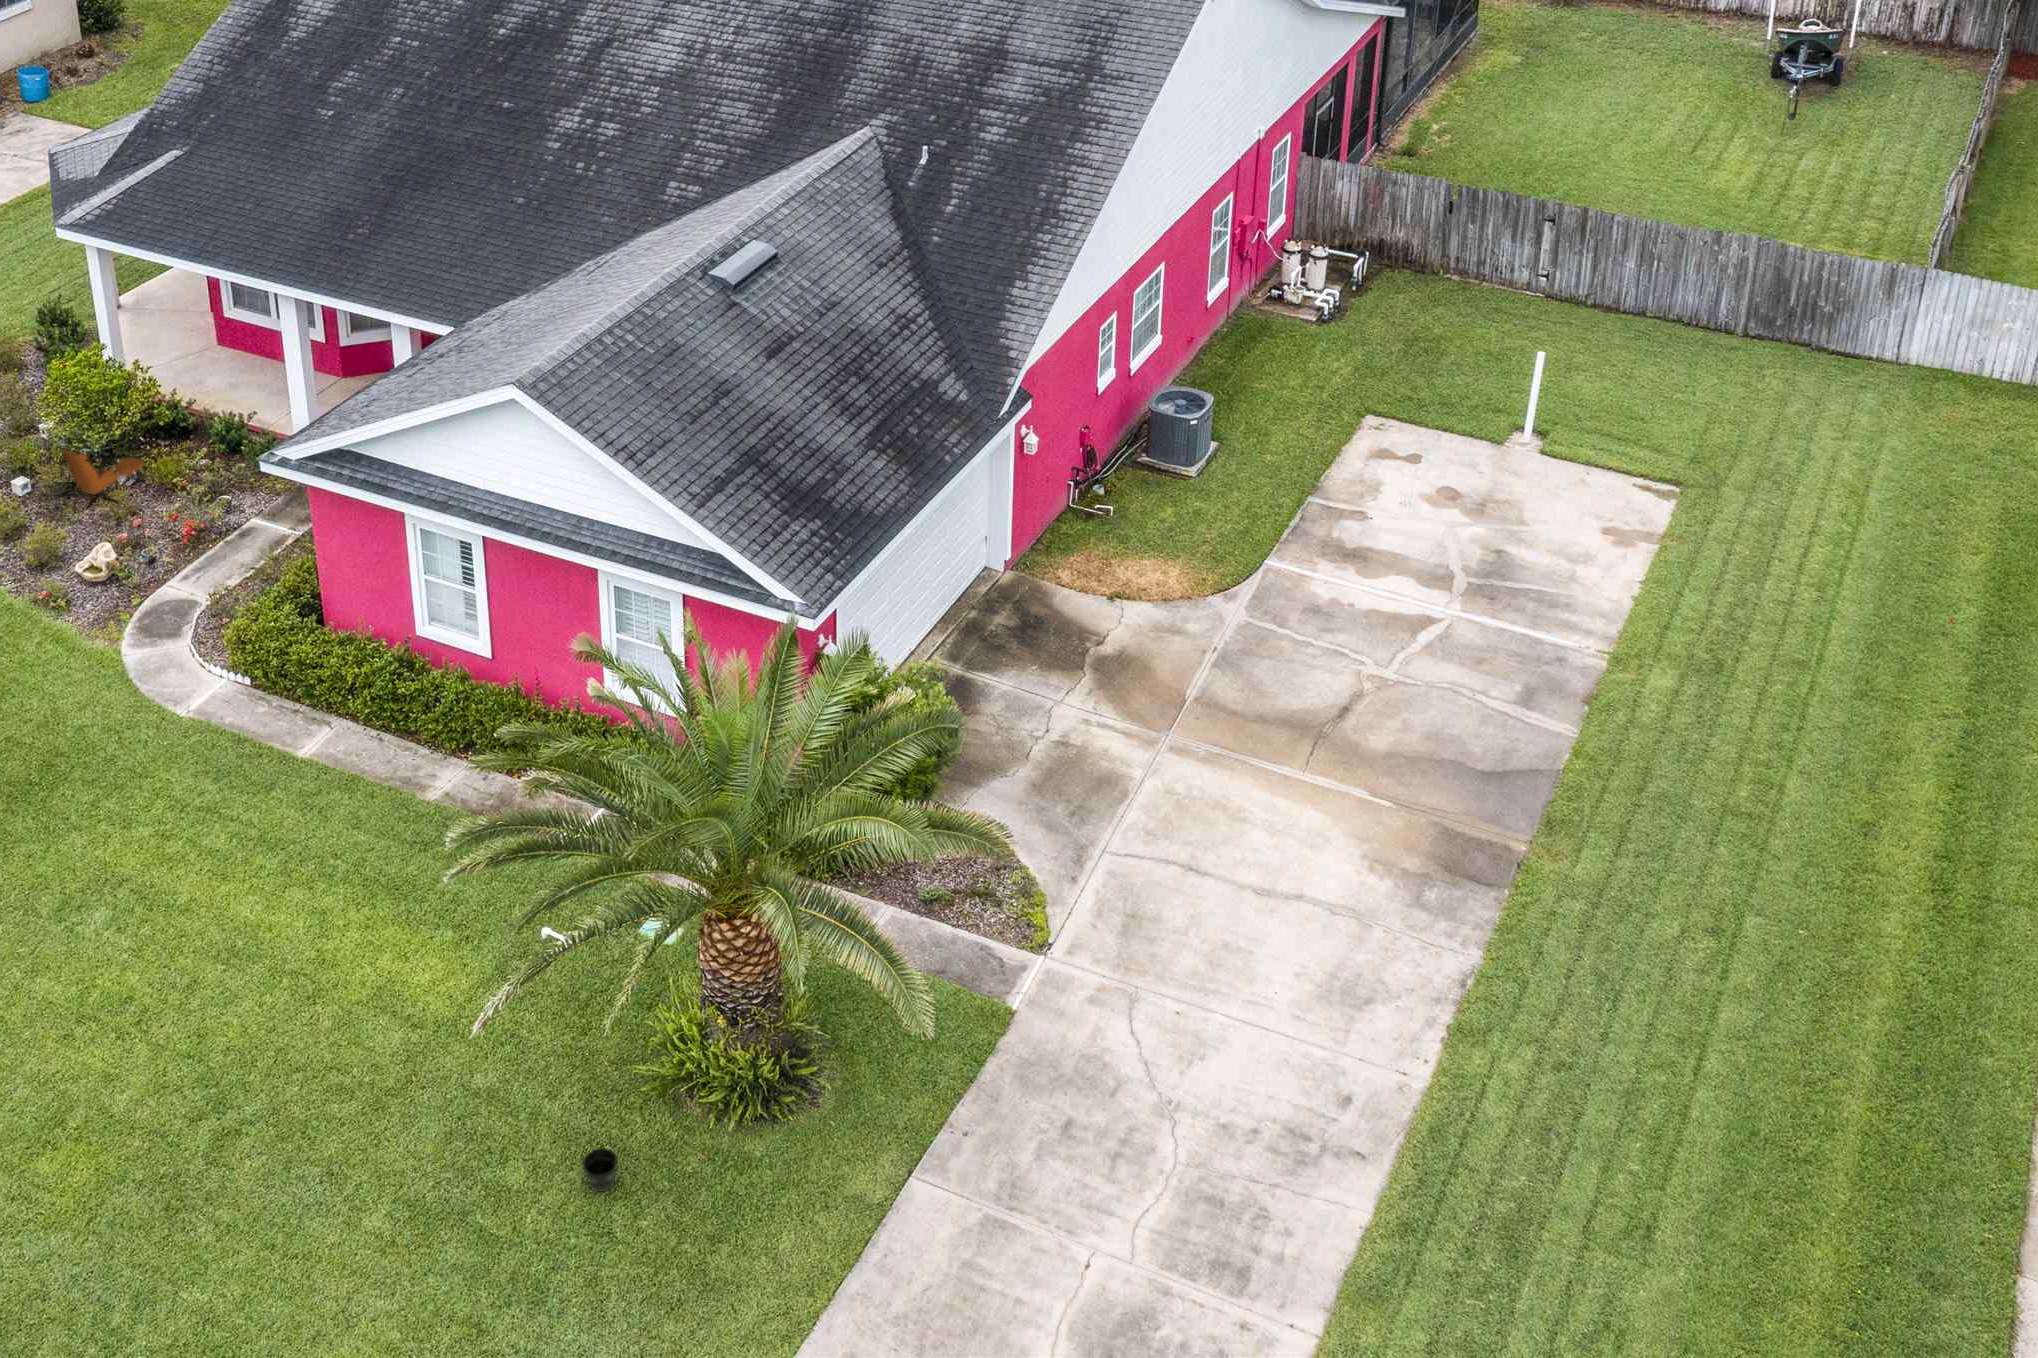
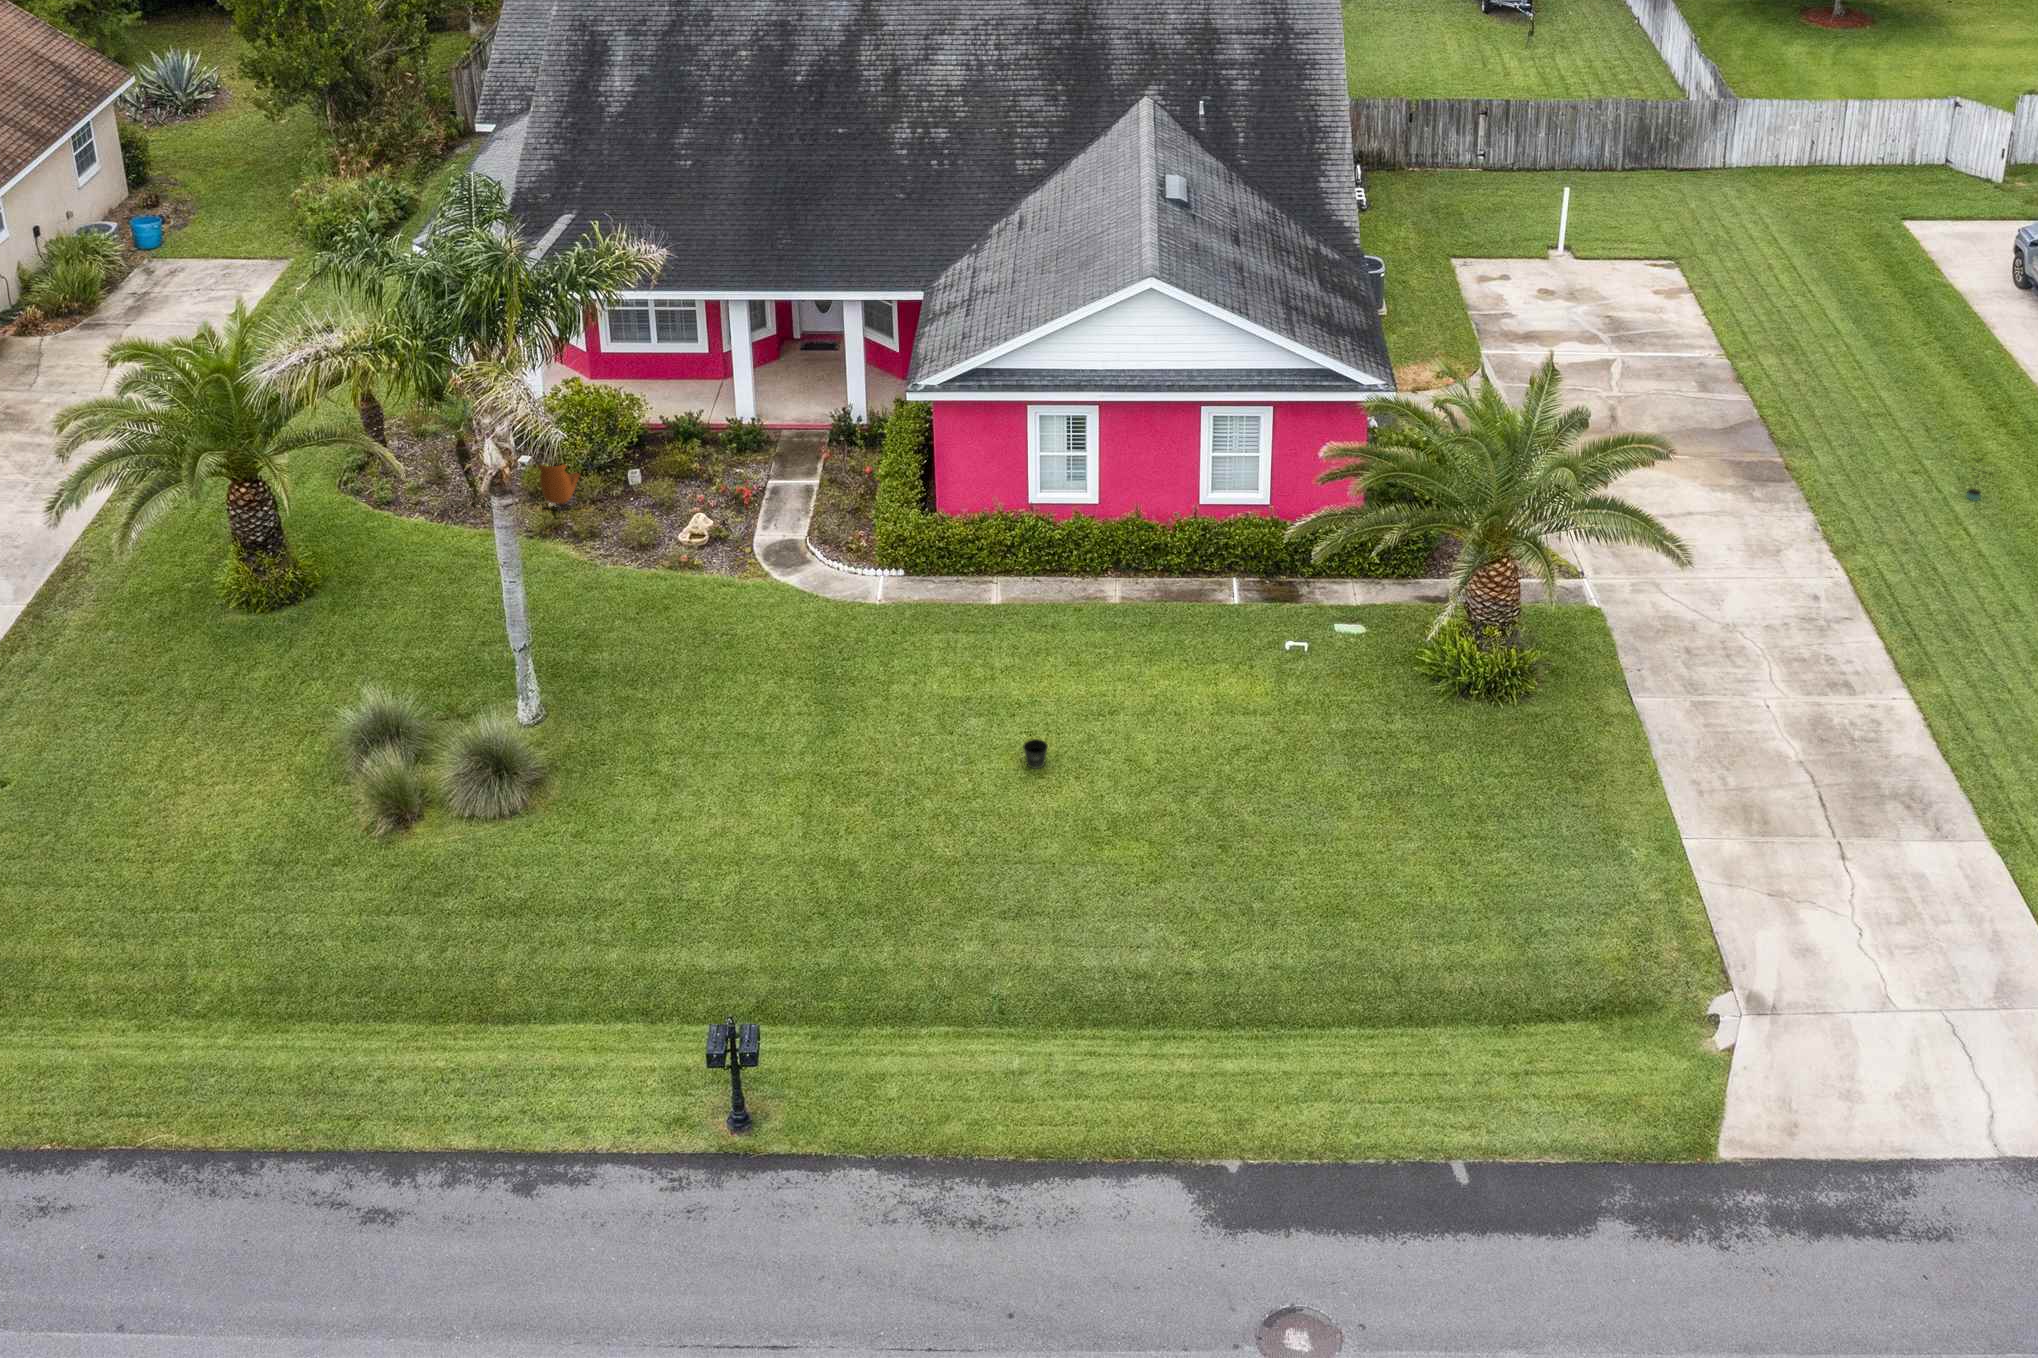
potted plant: none [1754,941,1796,1006] -> present [1967,459,1986,501]
bucket: present [582,1148,618,1192] -> present [1022,739,1048,769]

